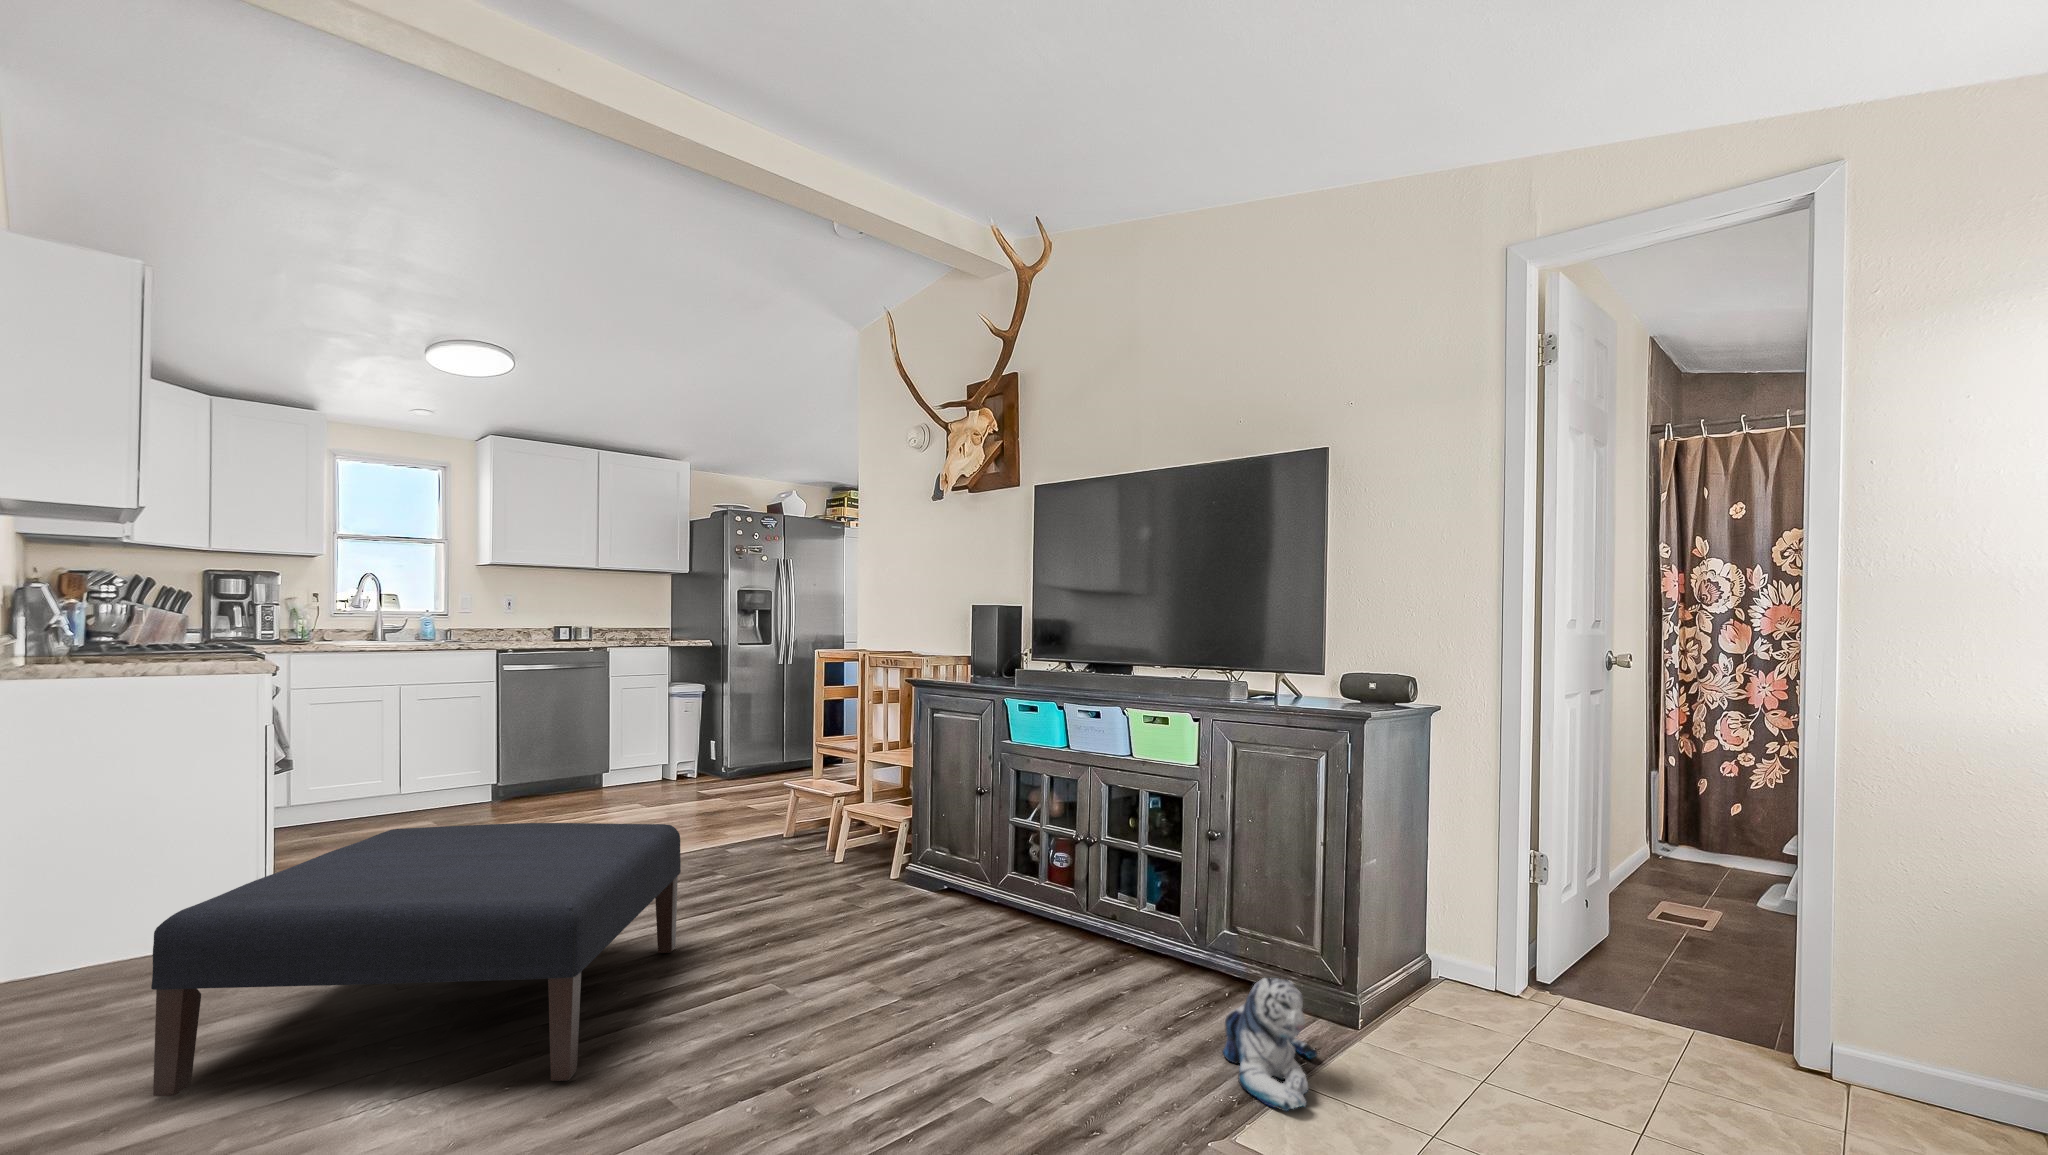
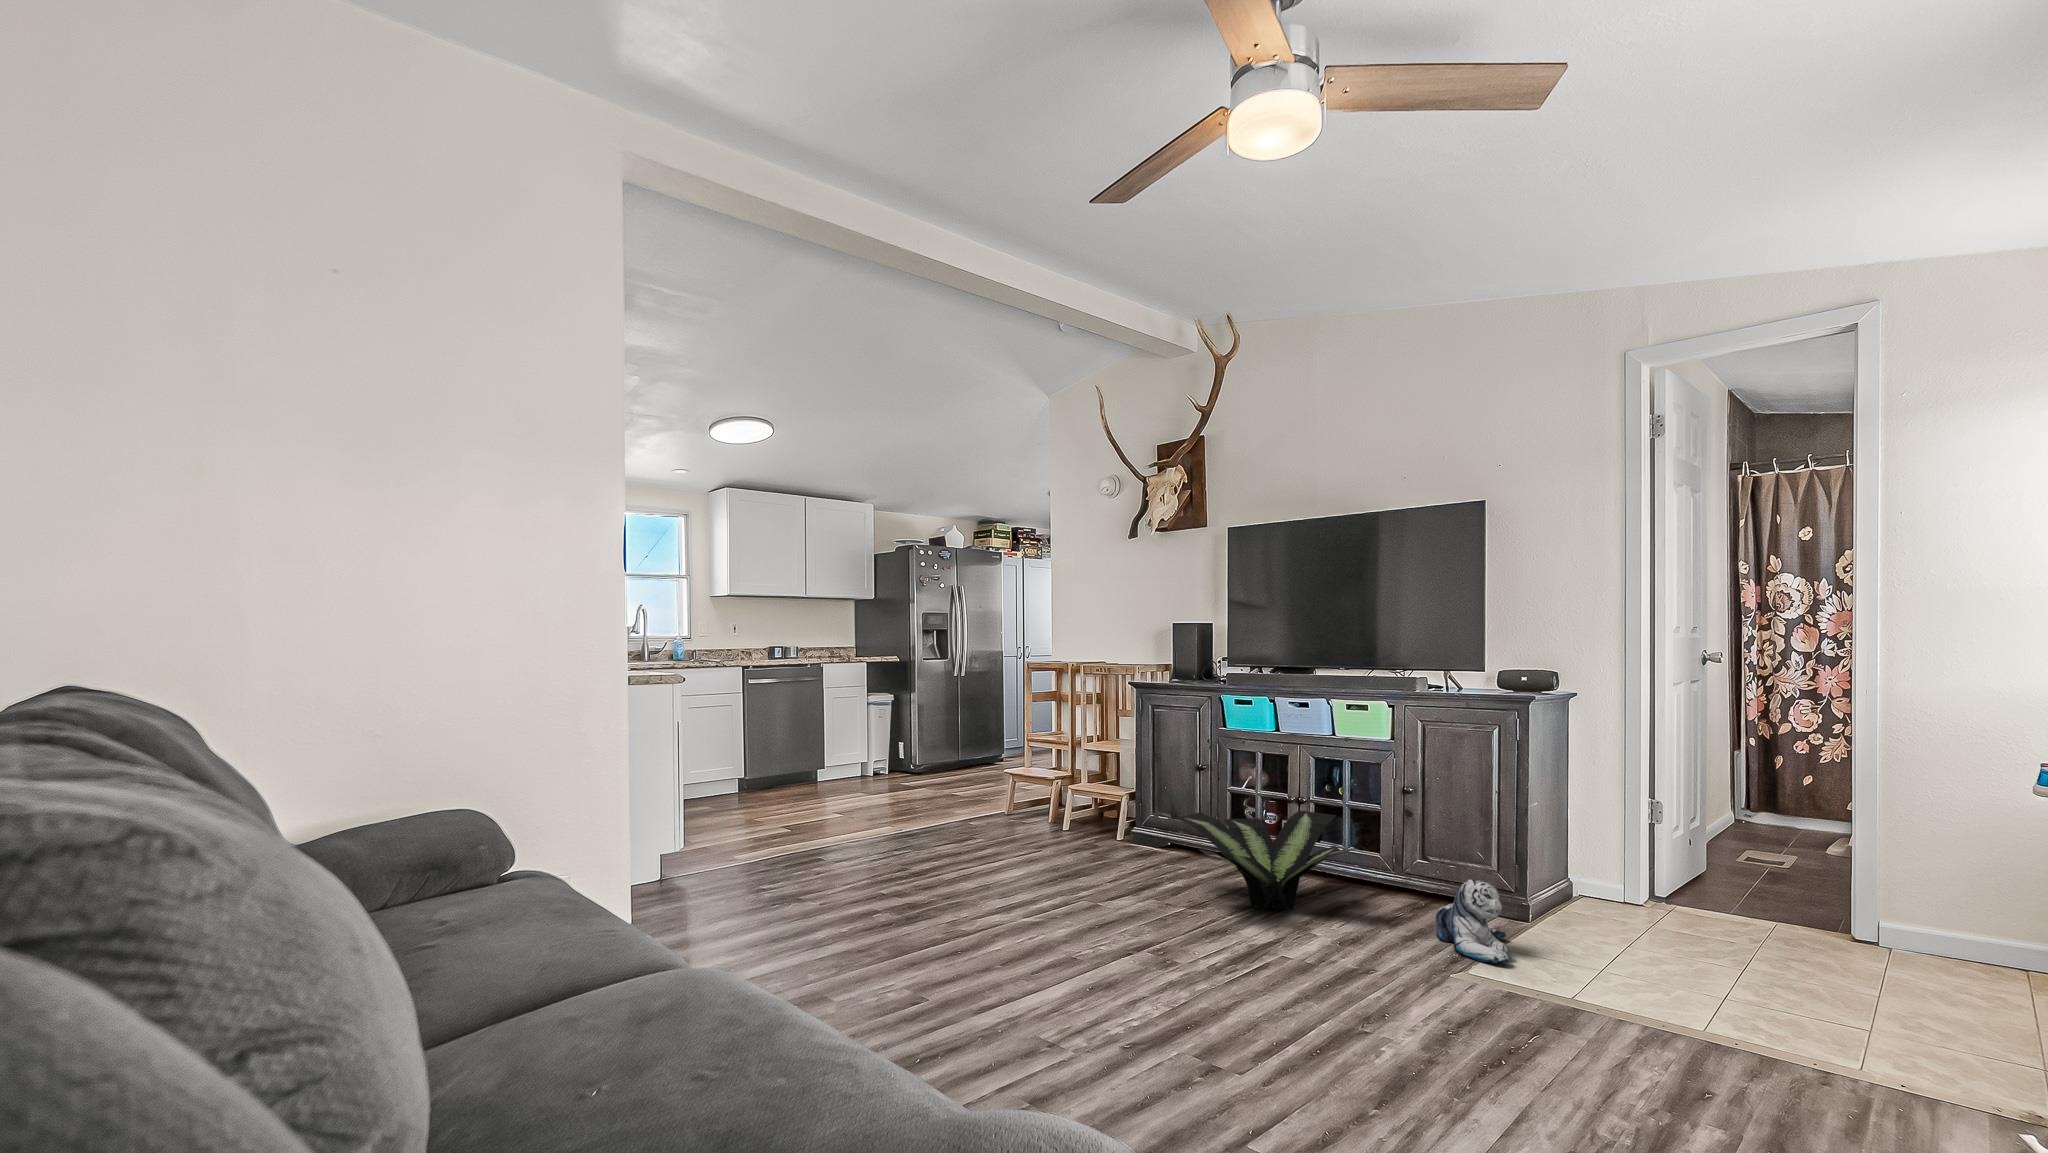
ottoman: present [151,823,681,1096] -> none [730,790,1000,958]
potted plant: none [910,853,1135,1001] -> present [1176,810,1357,911]

